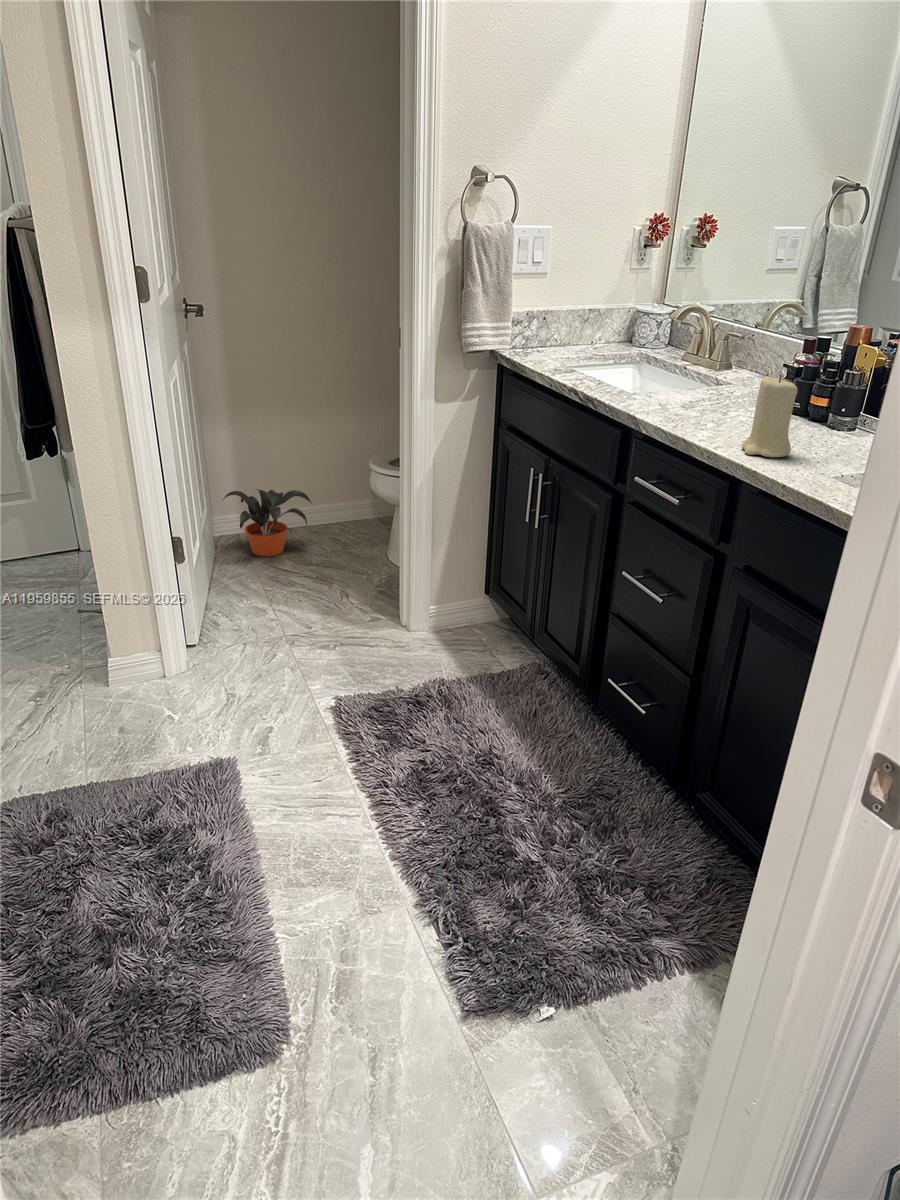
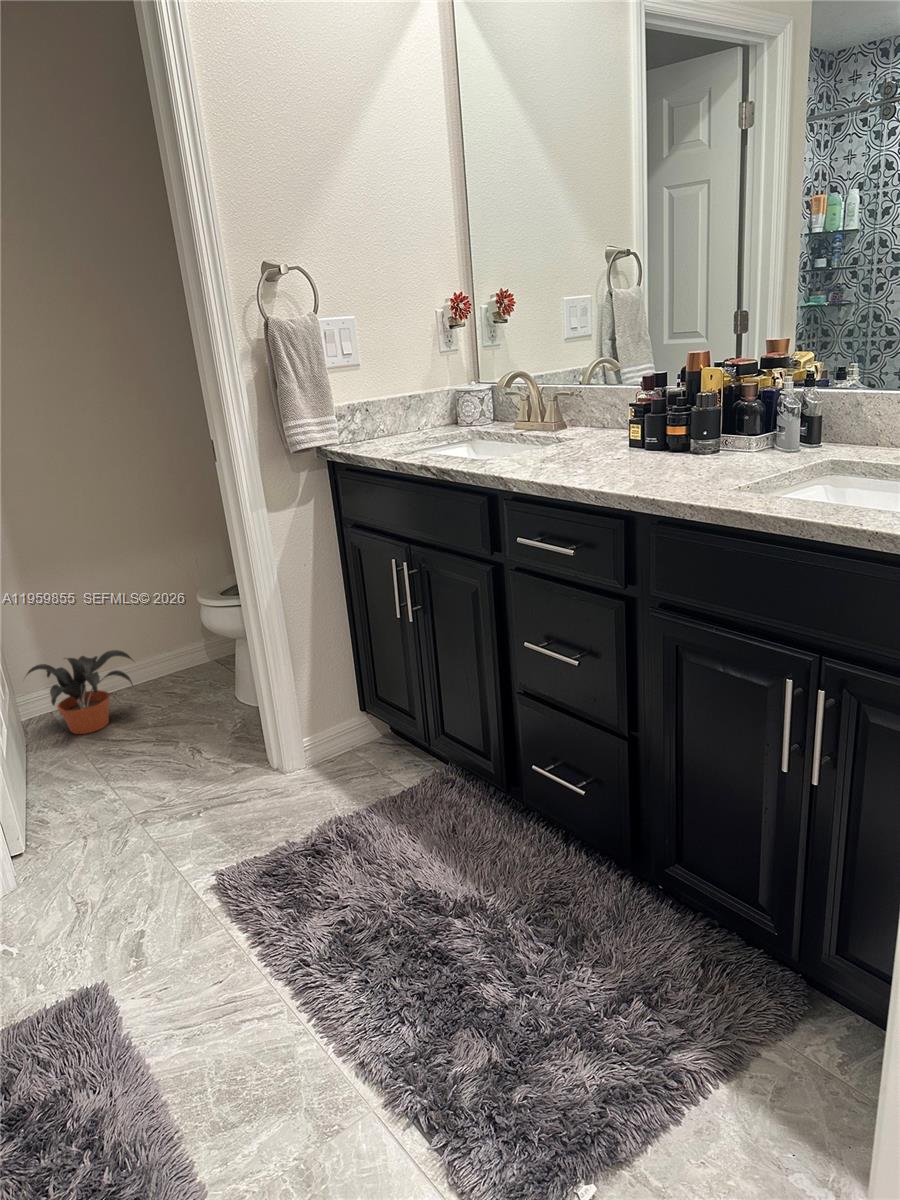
candle: present [741,375,798,457] -> none [624,401,675,488]

